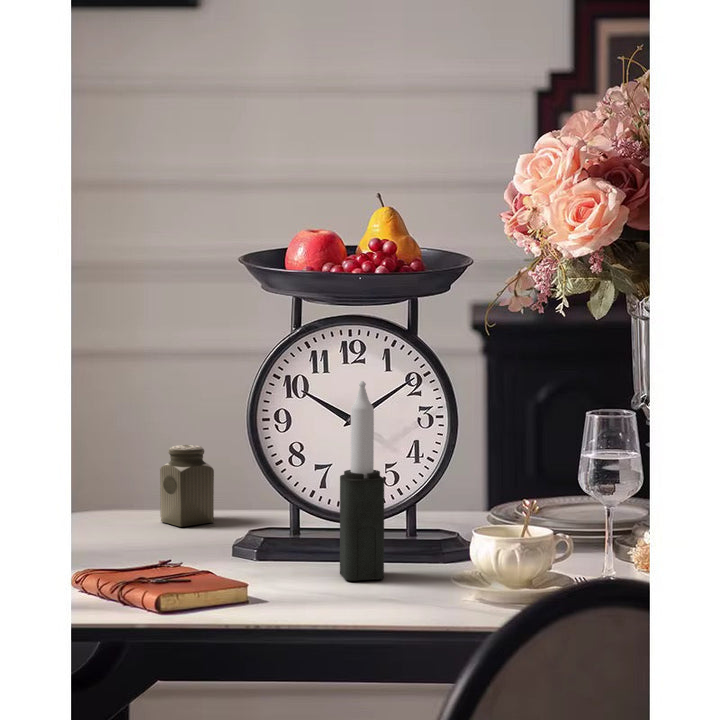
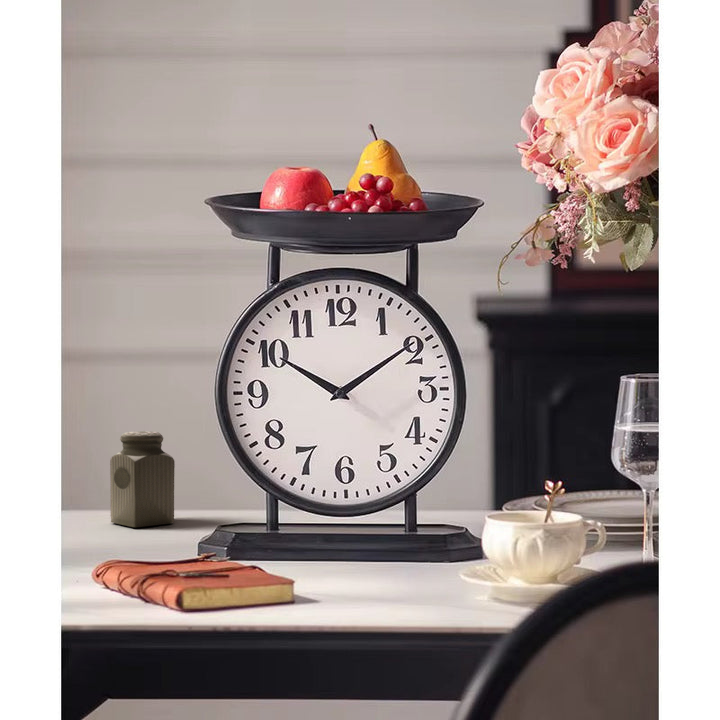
candle: present [340,381,384,581] -> none [326,340,380,580]

